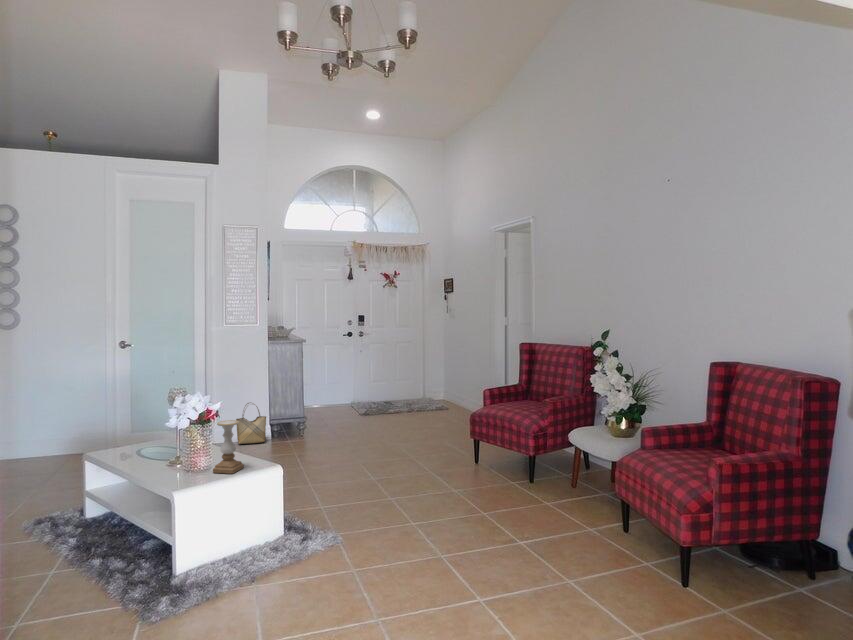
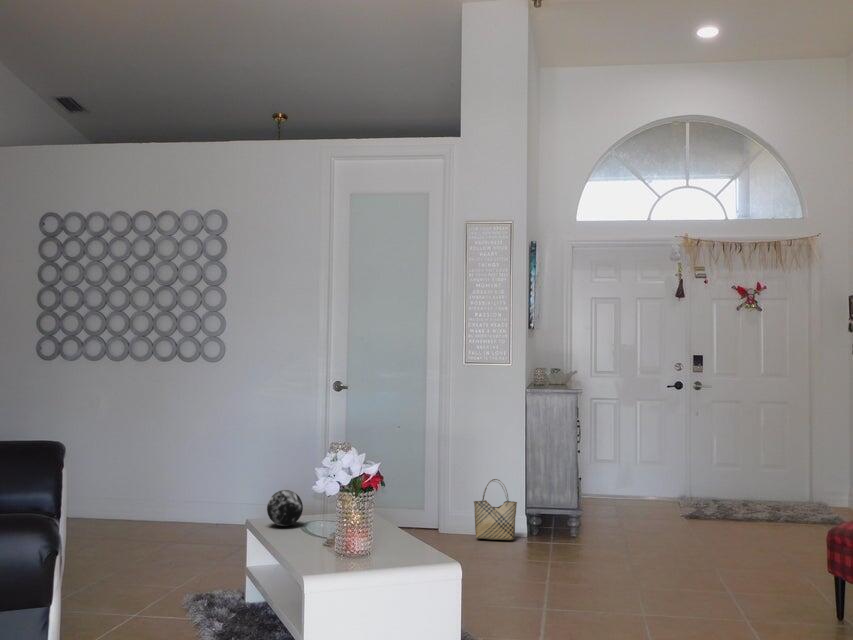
candle holder: present [213,420,244,474] -> none [358,490,400,564]
decorative orb: none [110,428,140,455] -> present [267,490,303,526]

